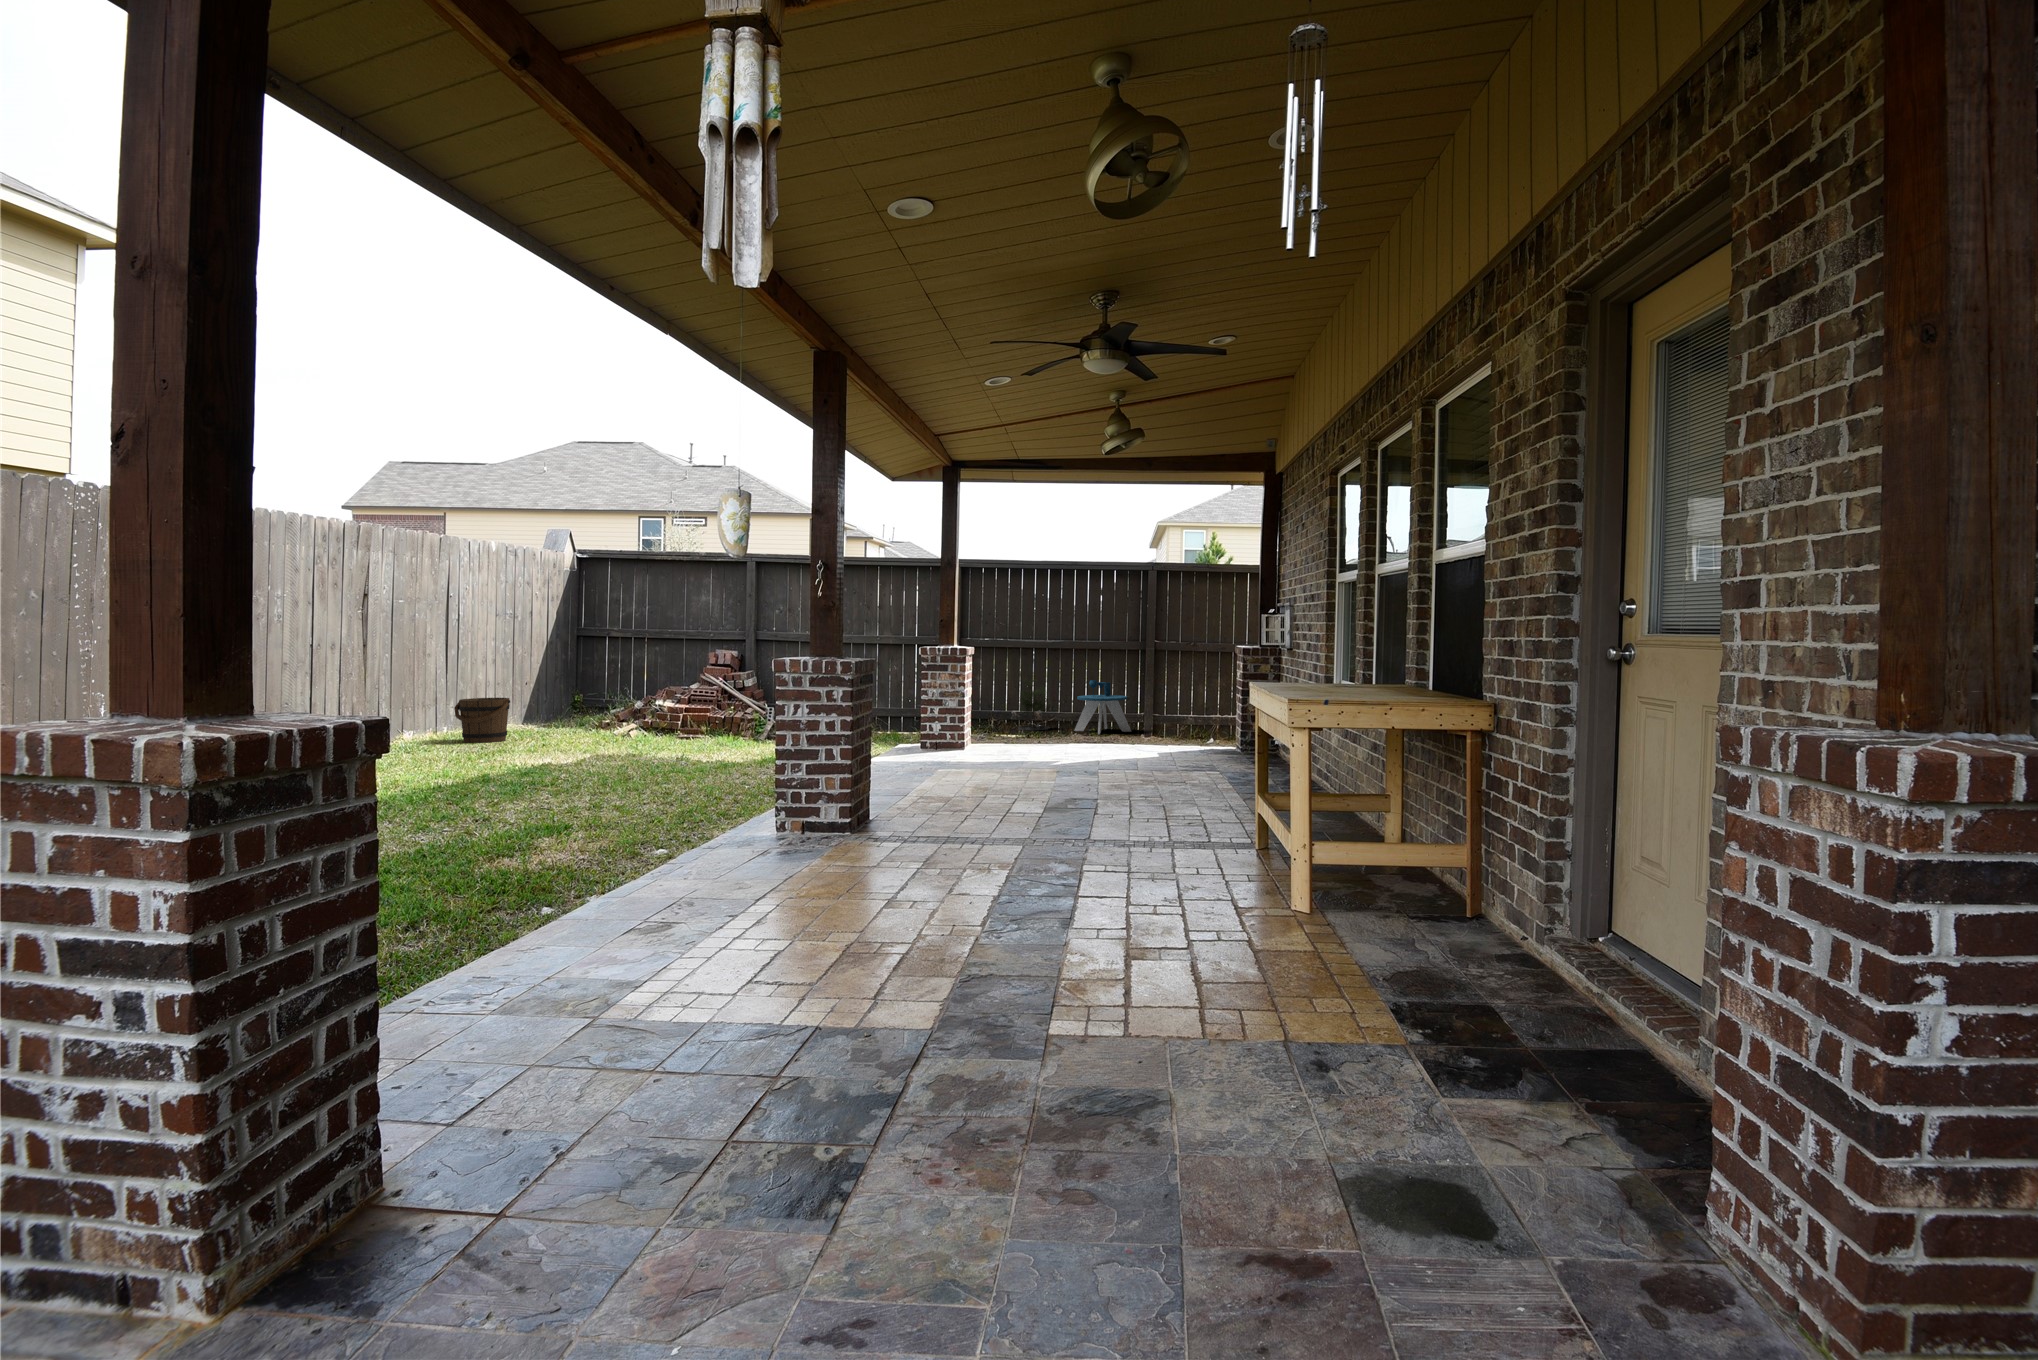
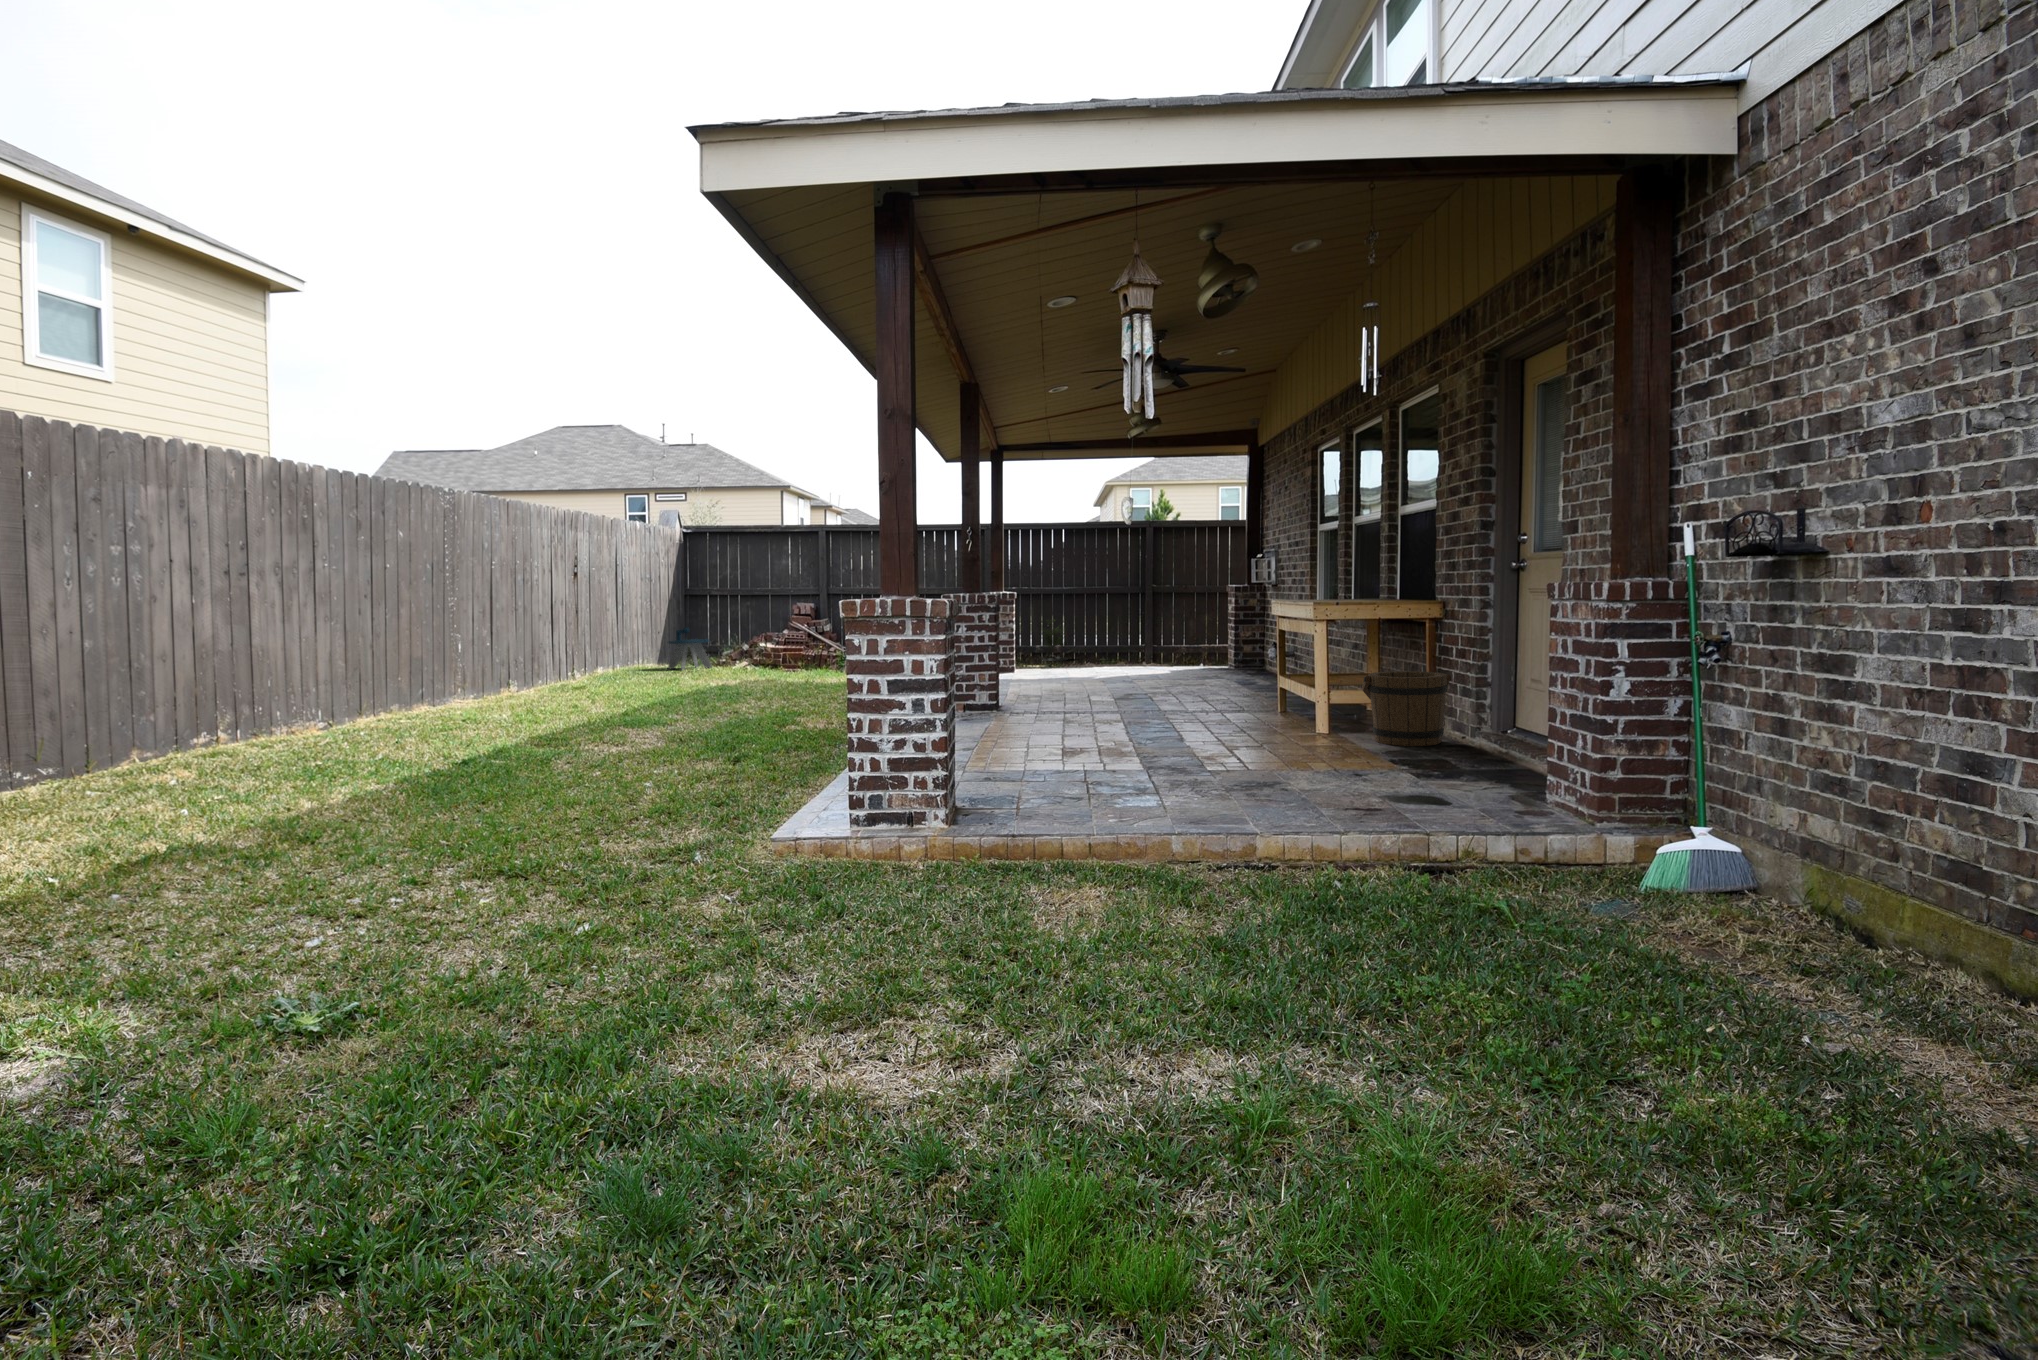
side table: present [1074,680,1131,734] -> present [668,628,712,670]
bucket: present [454,698,510,743] -> present [1362,671,1451,746]

